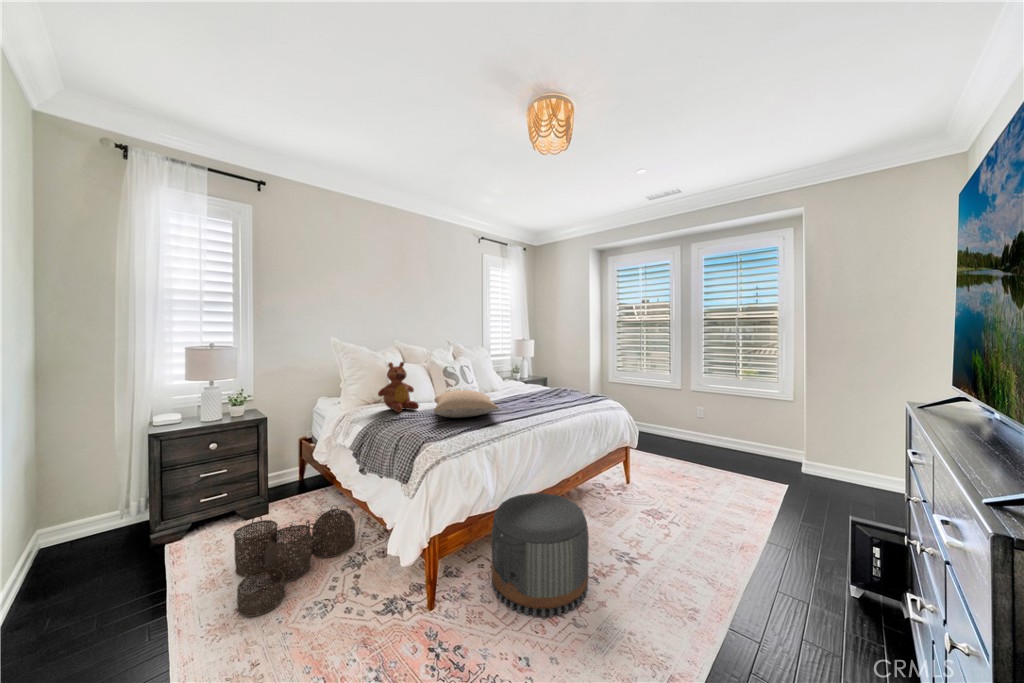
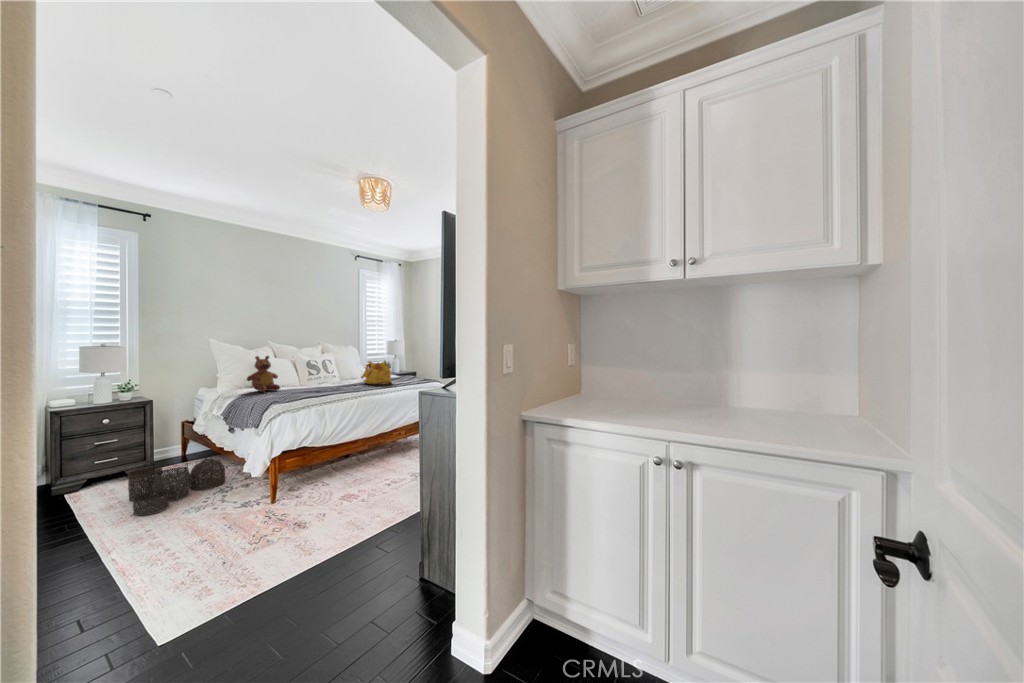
handbag: none [514,369,554,404] -> present [361,360,391,385]
pillow: present [434,390,499,418] -> none [285,374,337,392]
pouf: present [492,493,589,617] -> none [318,436,383,500]

